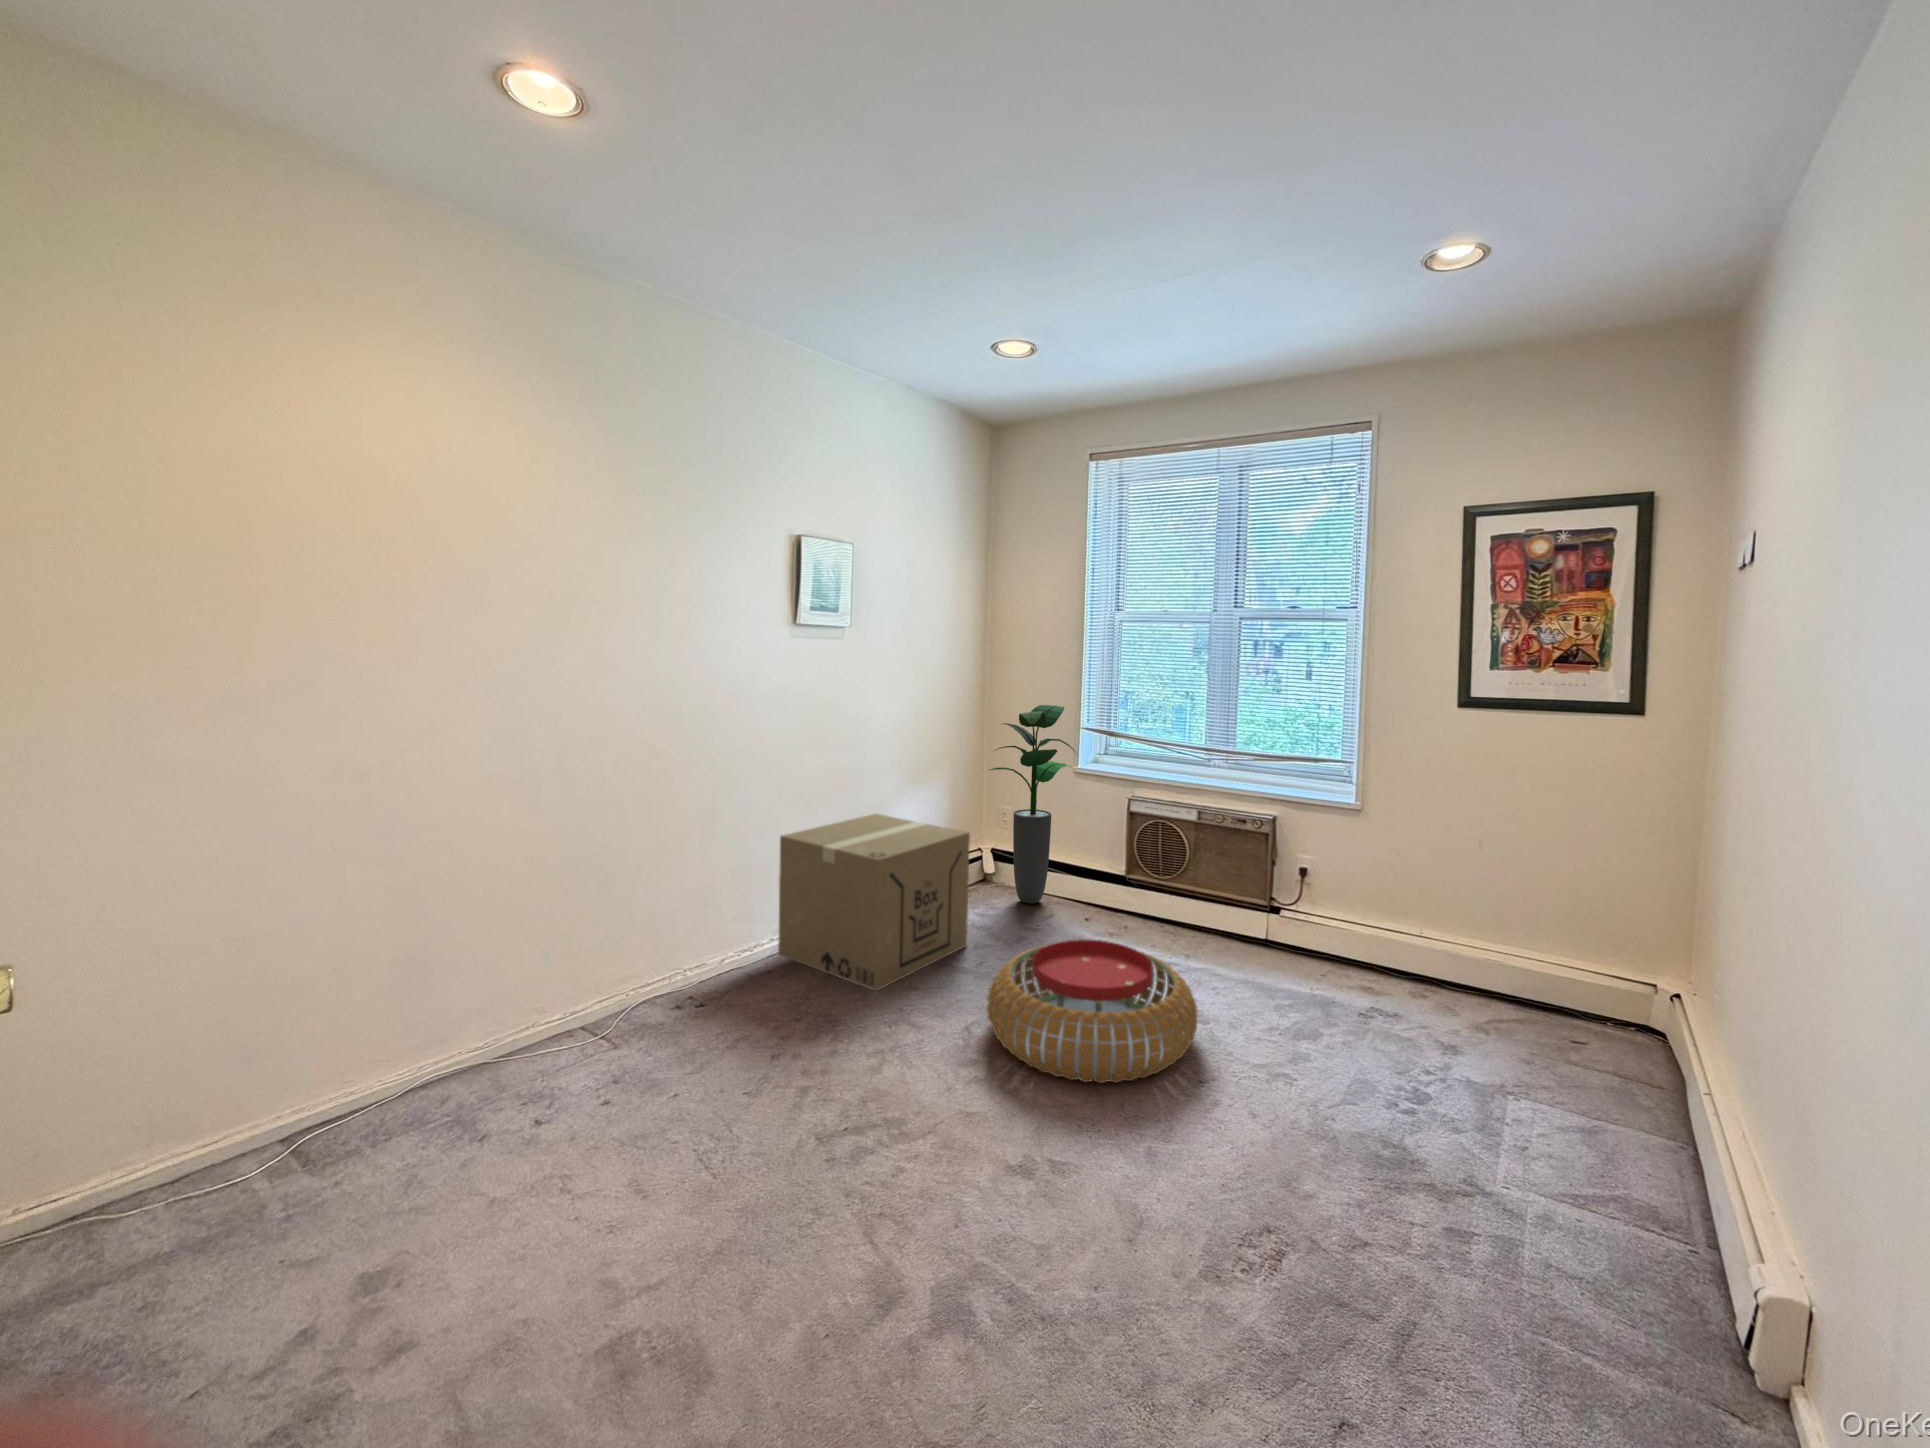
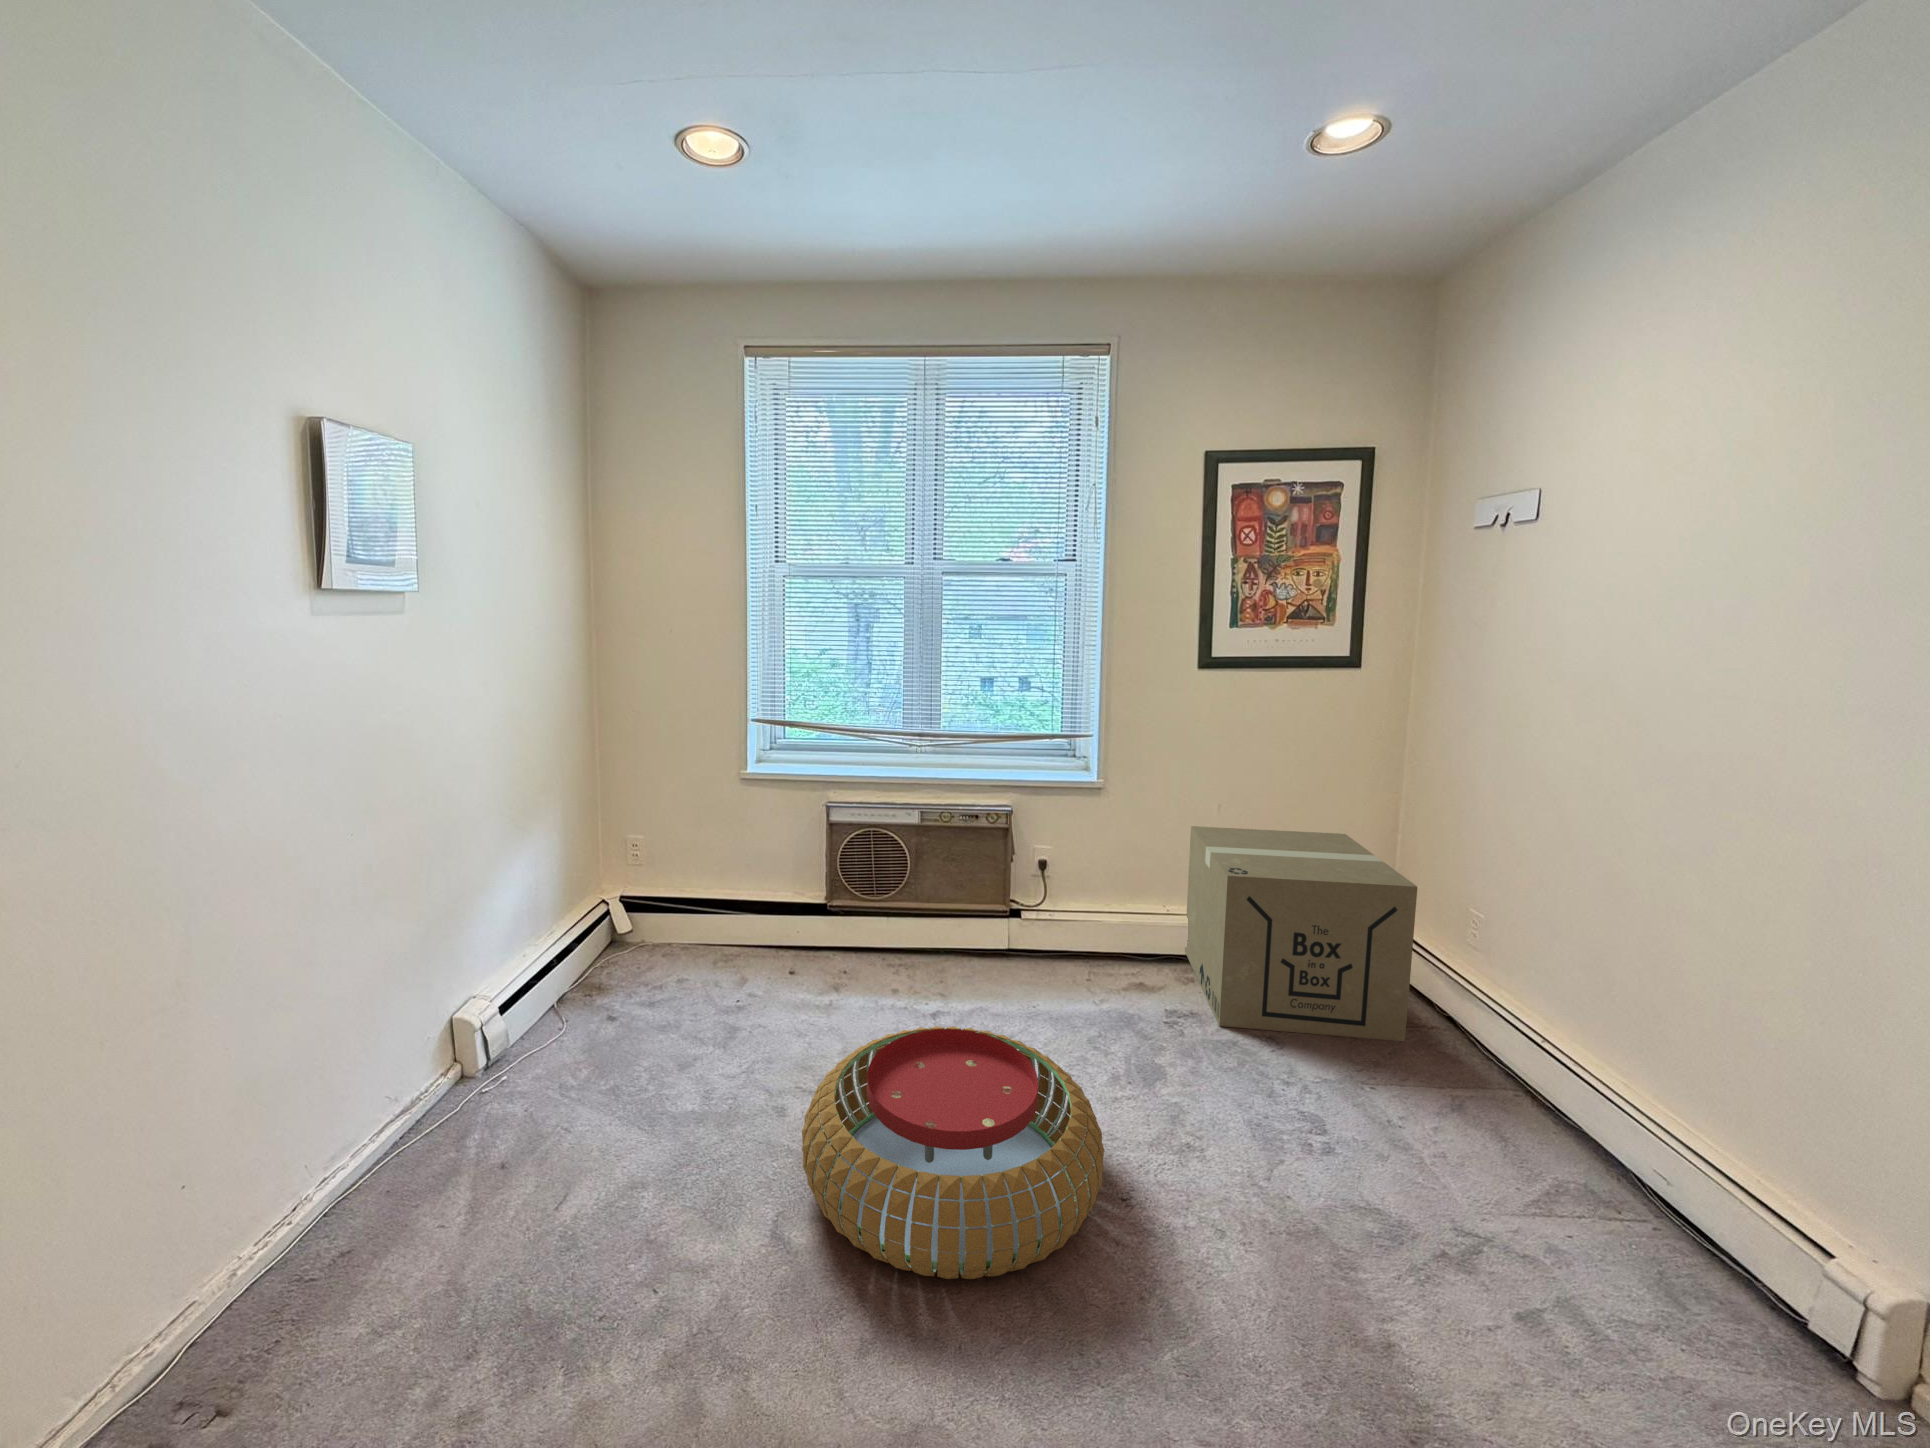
potted plant: present [989,705,1075,903] -> none [635,692,761,968]
cardboard box: present [778,814,970,991] -> present [1185,826,1417,1041]

